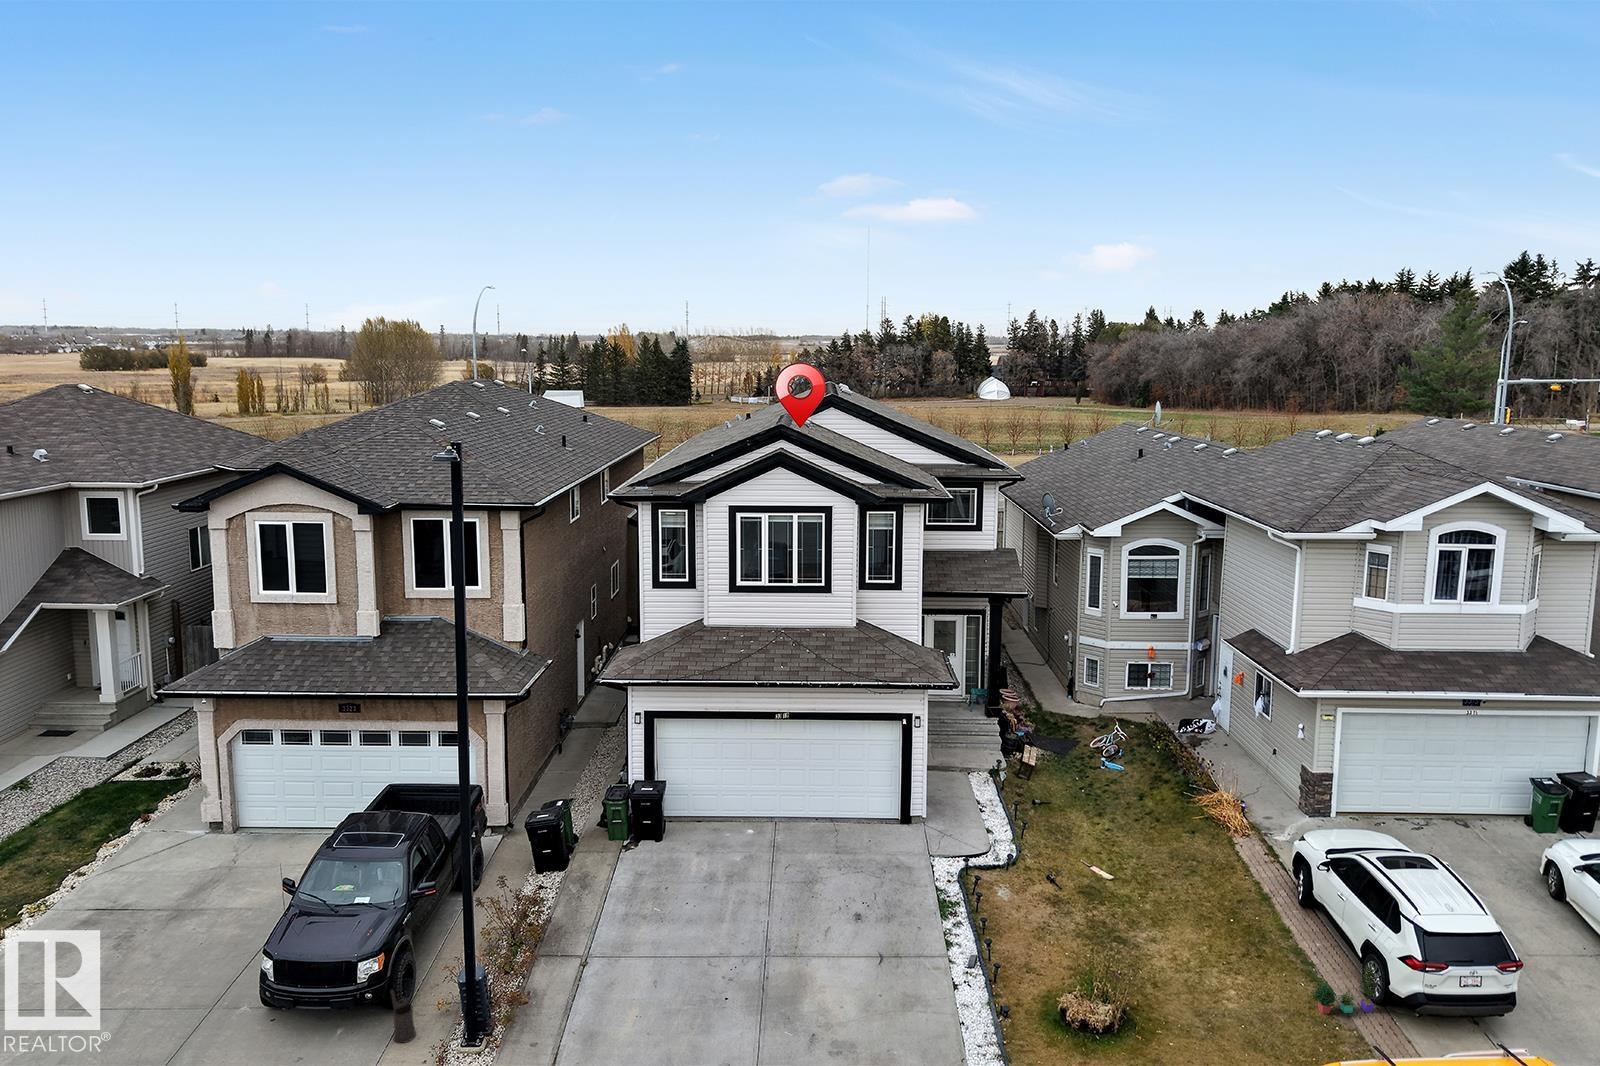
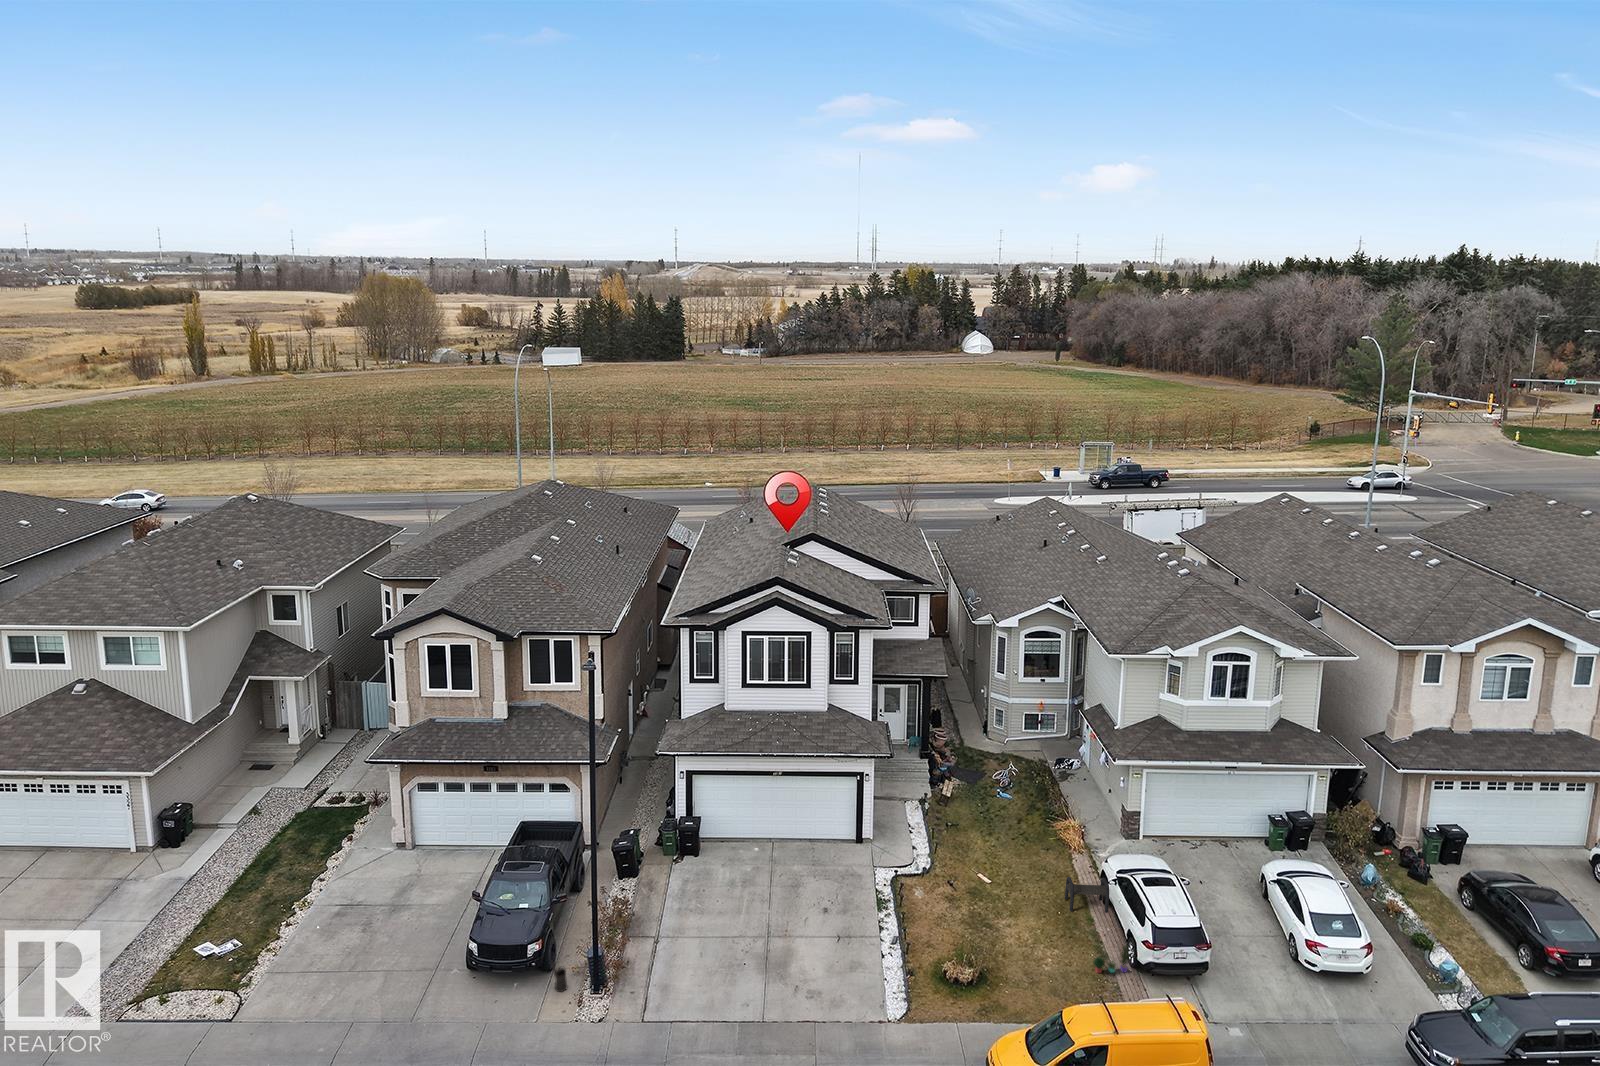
bench: none [1236,862,1314,920] -> present [1065,877,1110,913]

